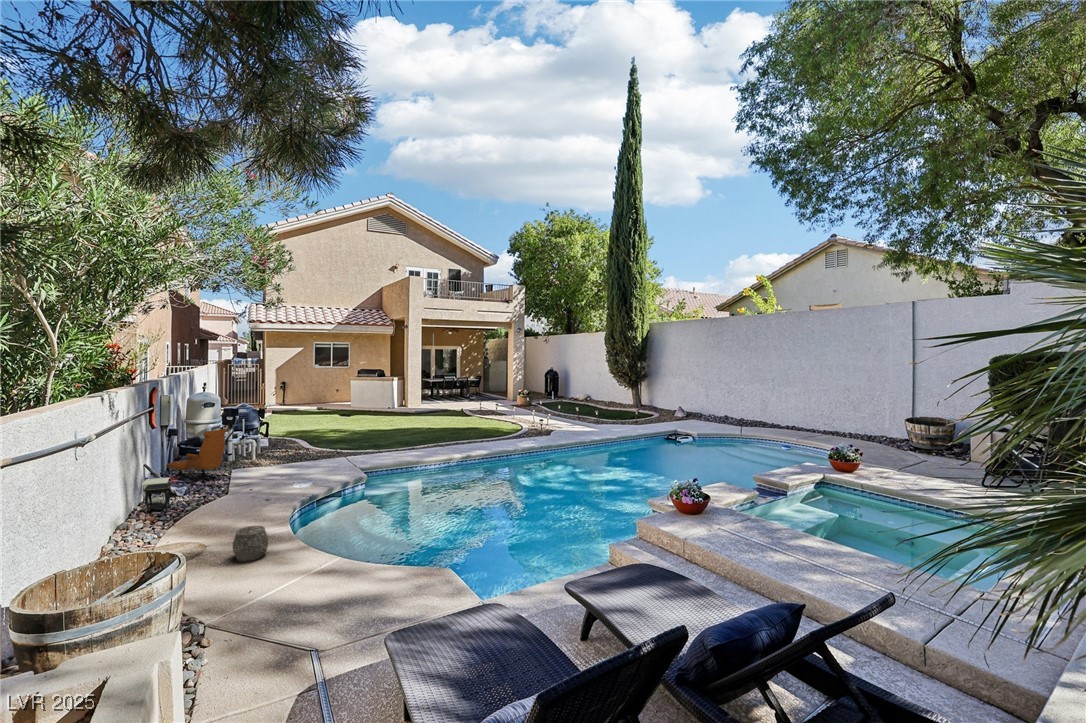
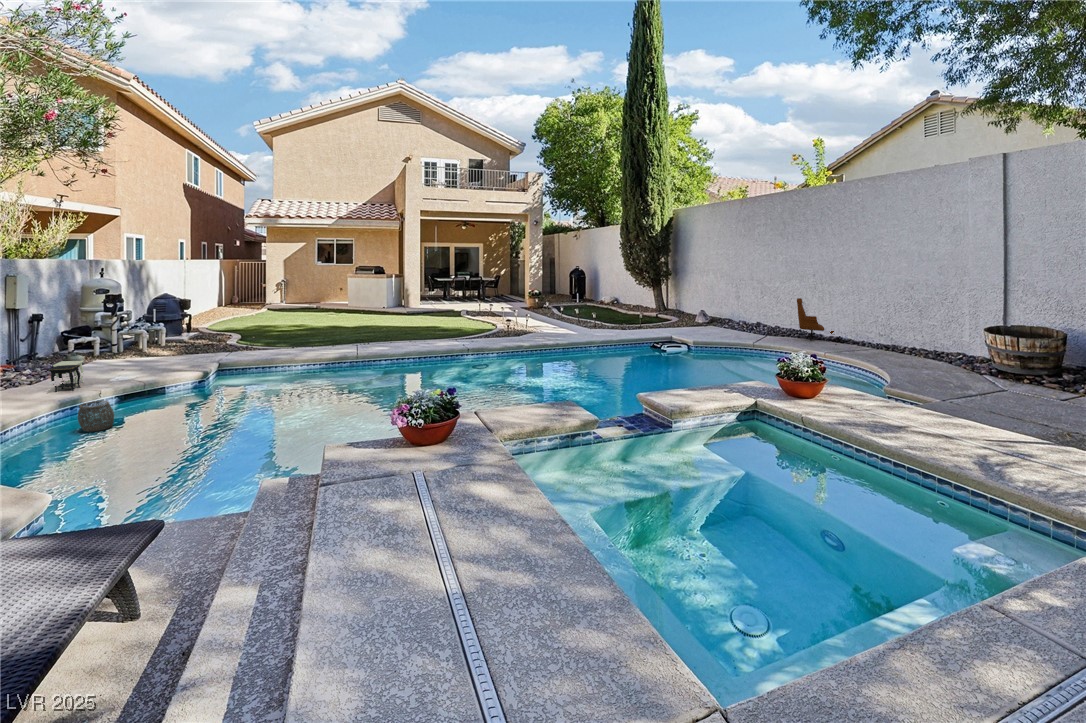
lounge chair: present [167,428,226,484] -> present [797,298,844,342]

